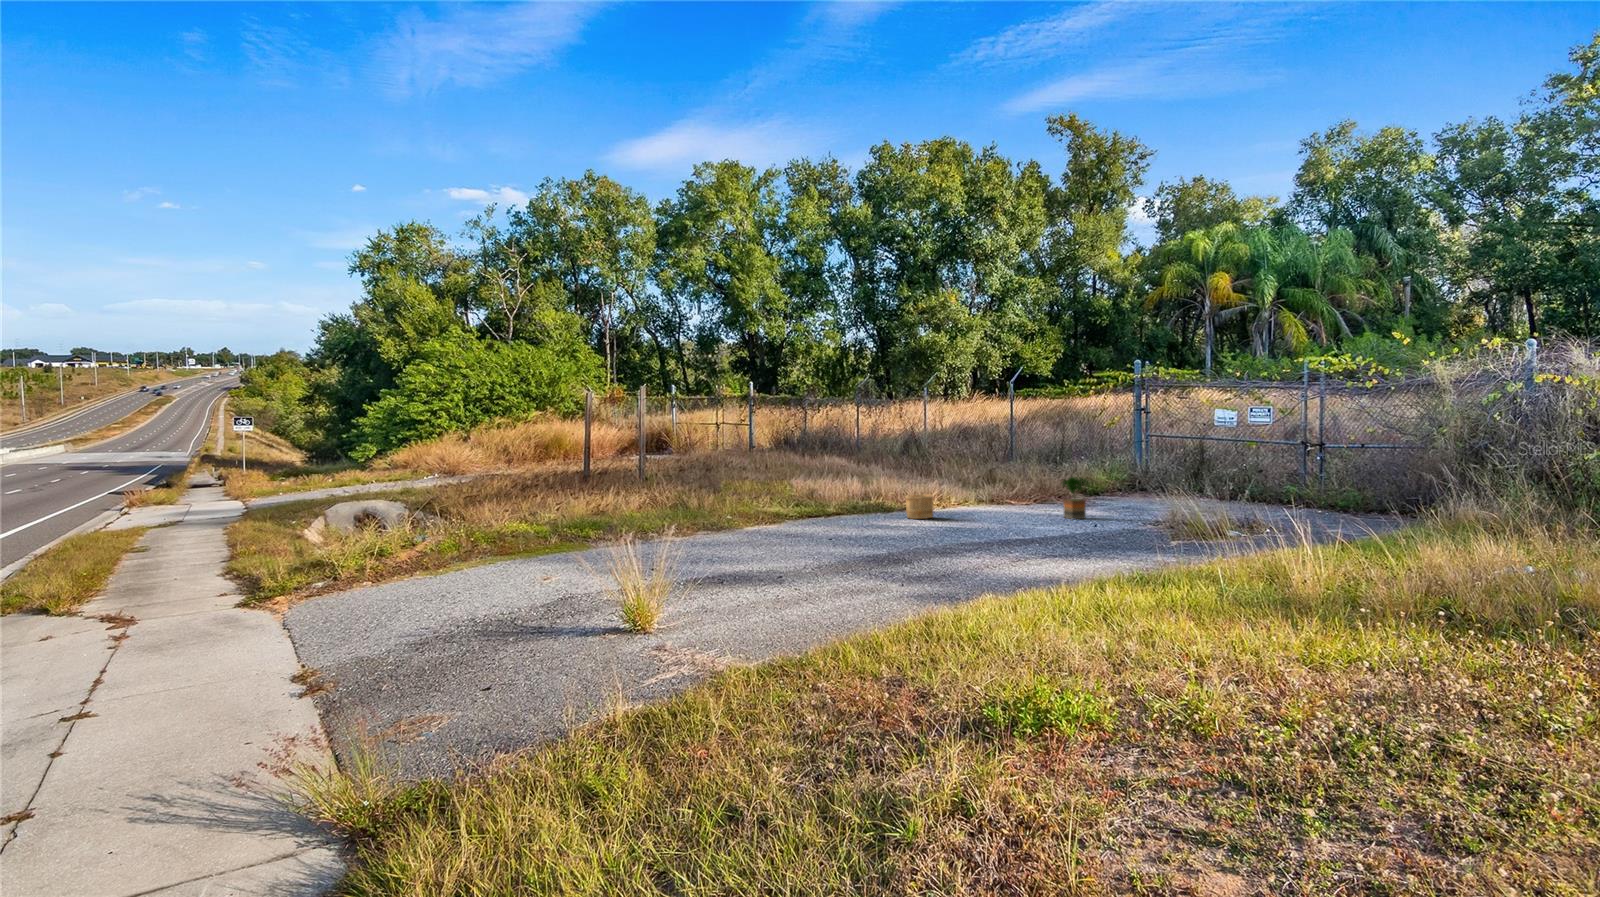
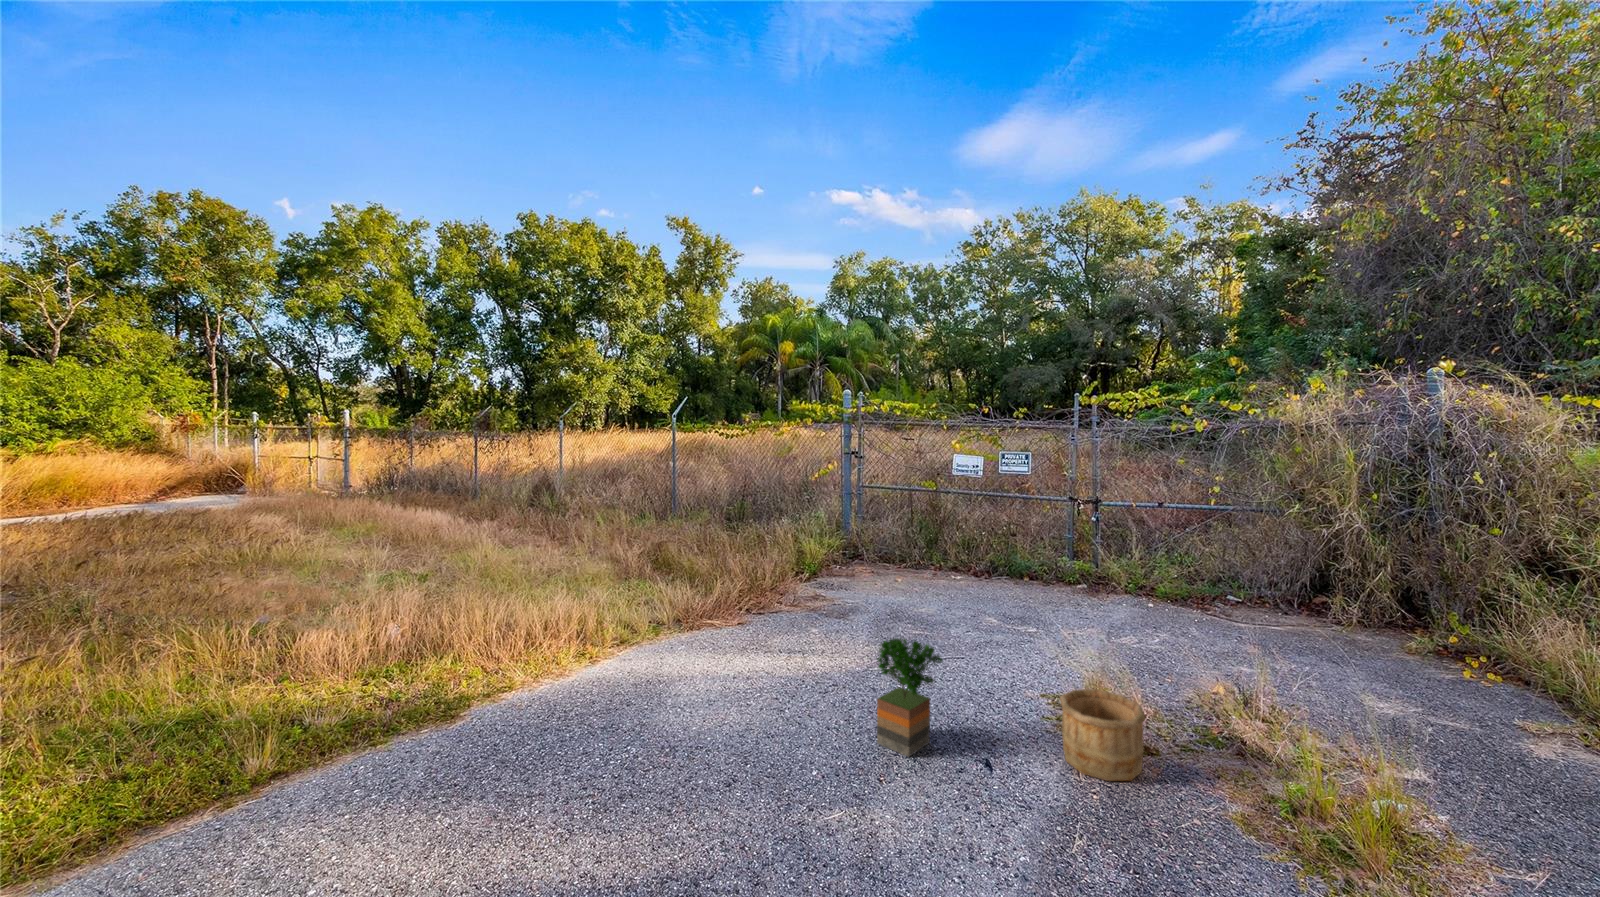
wooden bucket: present [906,494,933,519] -> present [1060,689,1146,781]

